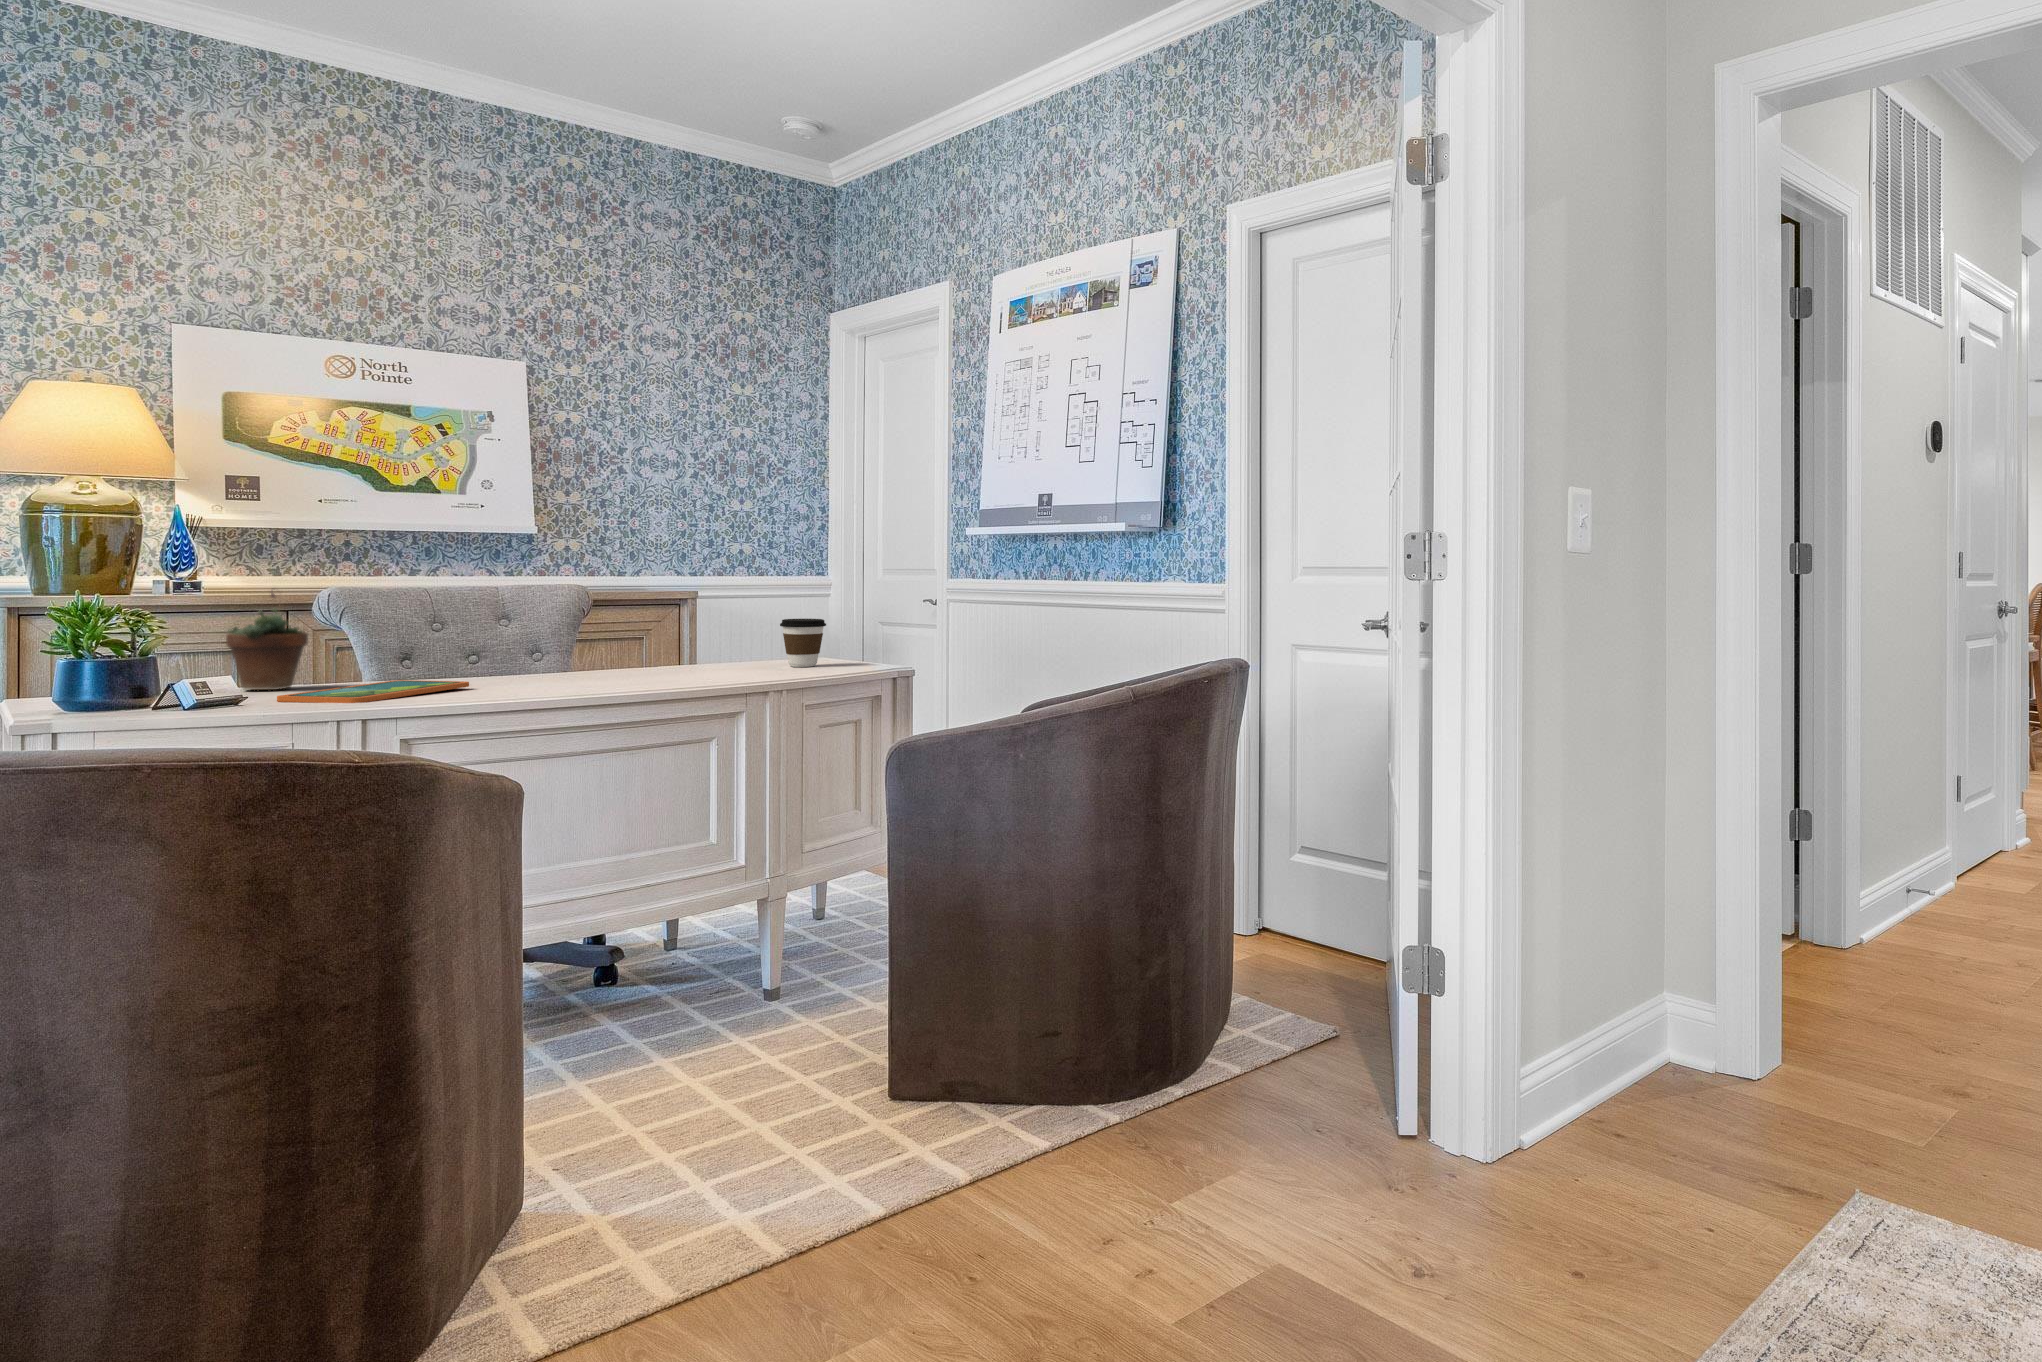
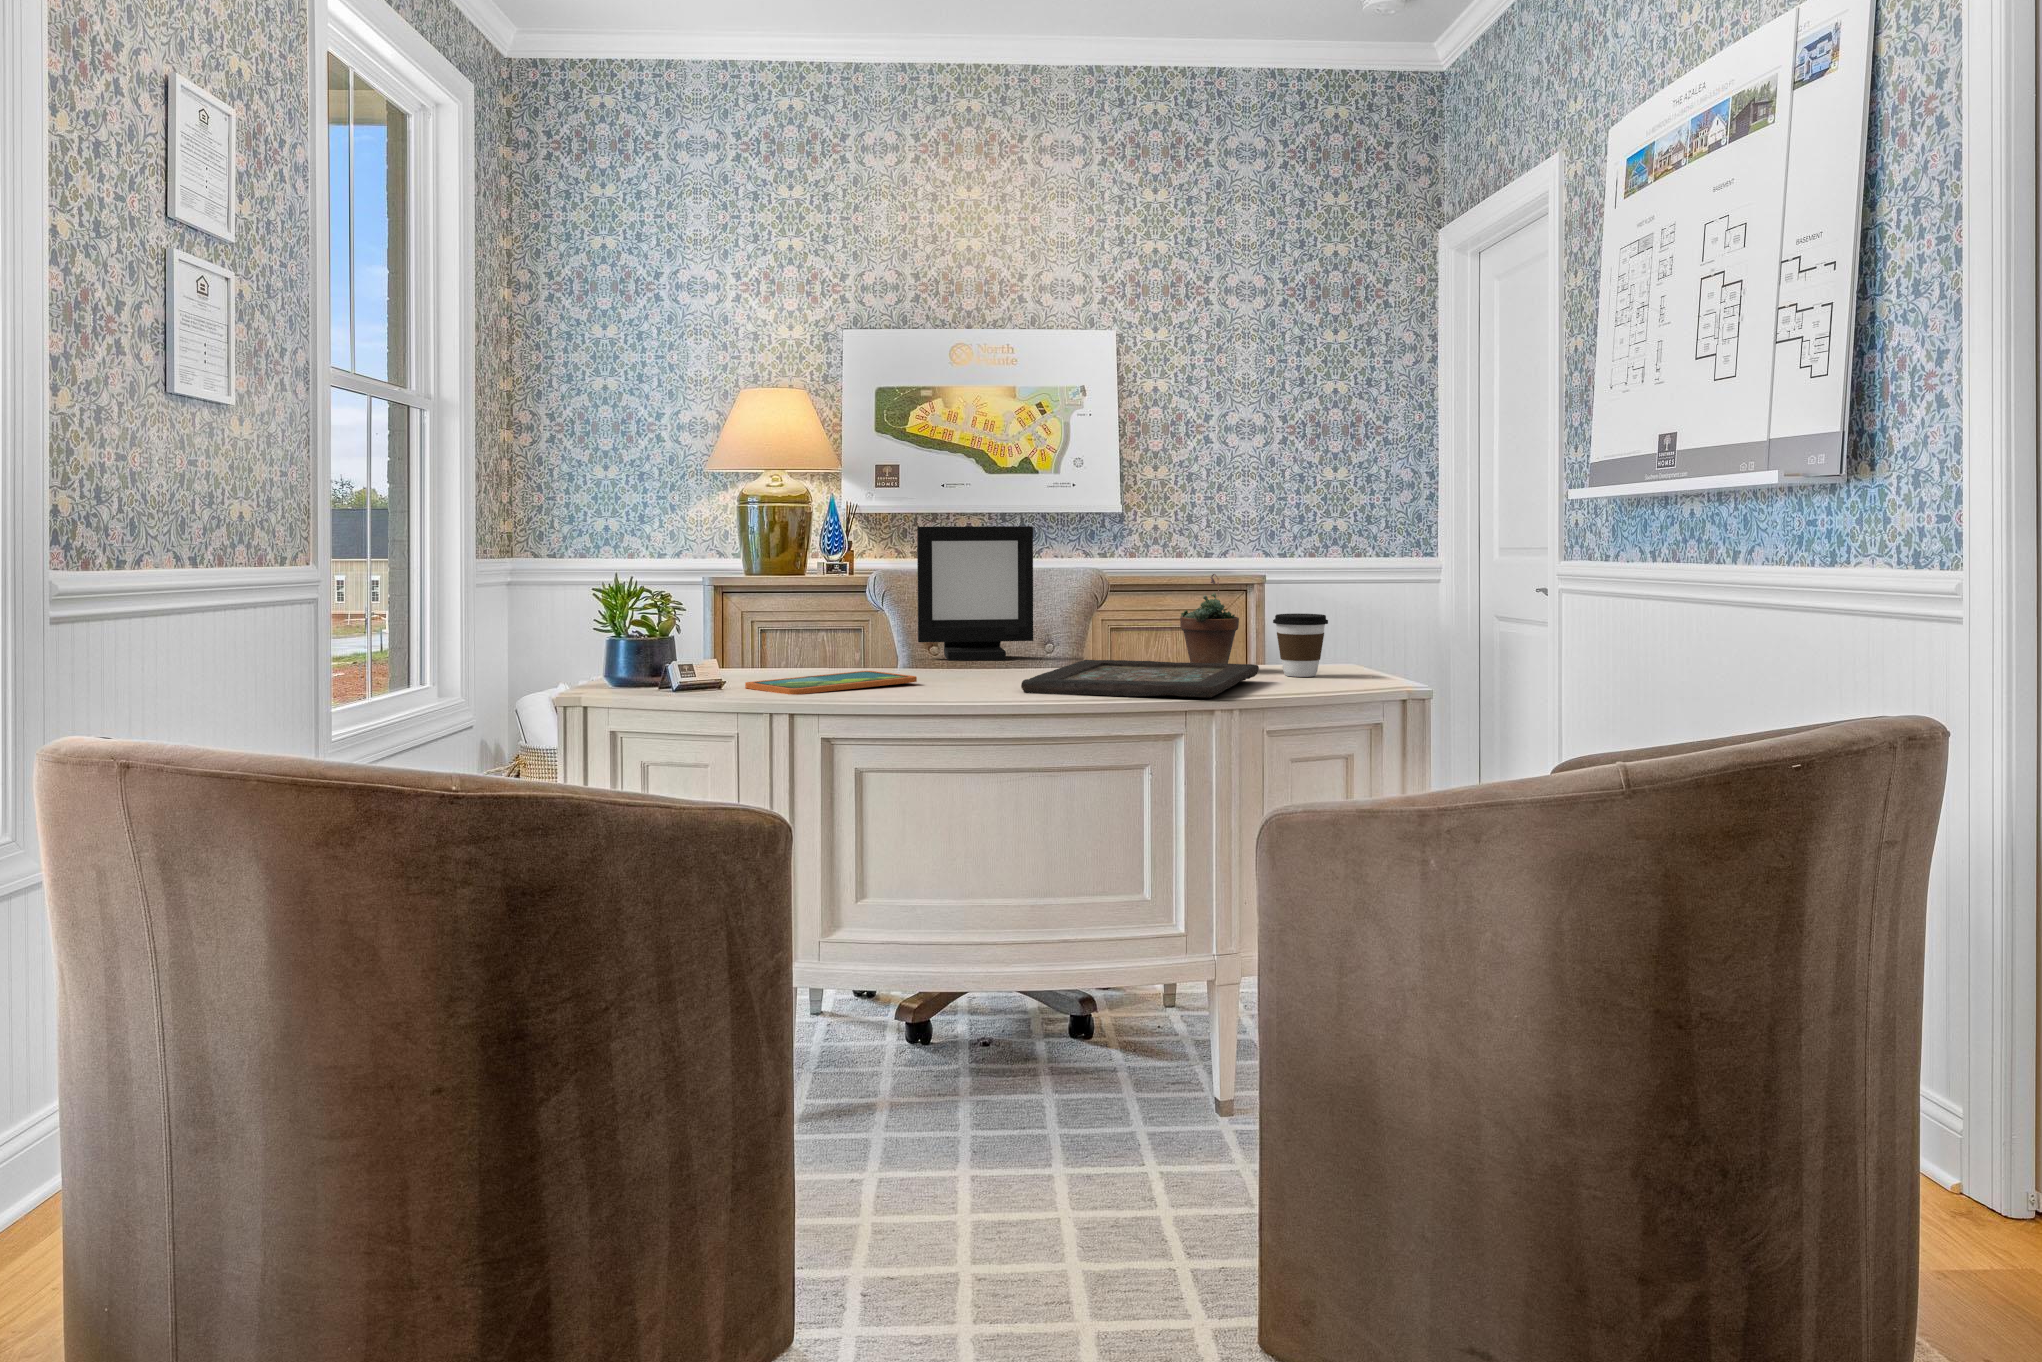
picture frame: none [394,544,526,671] -> present [917,526,1033,661]
succulent plant: present [226,590,308,690] -> present [1180,574,1239,664]
decorative tray: none [595,658,781,689] -> present [1021,660,1259,698]

